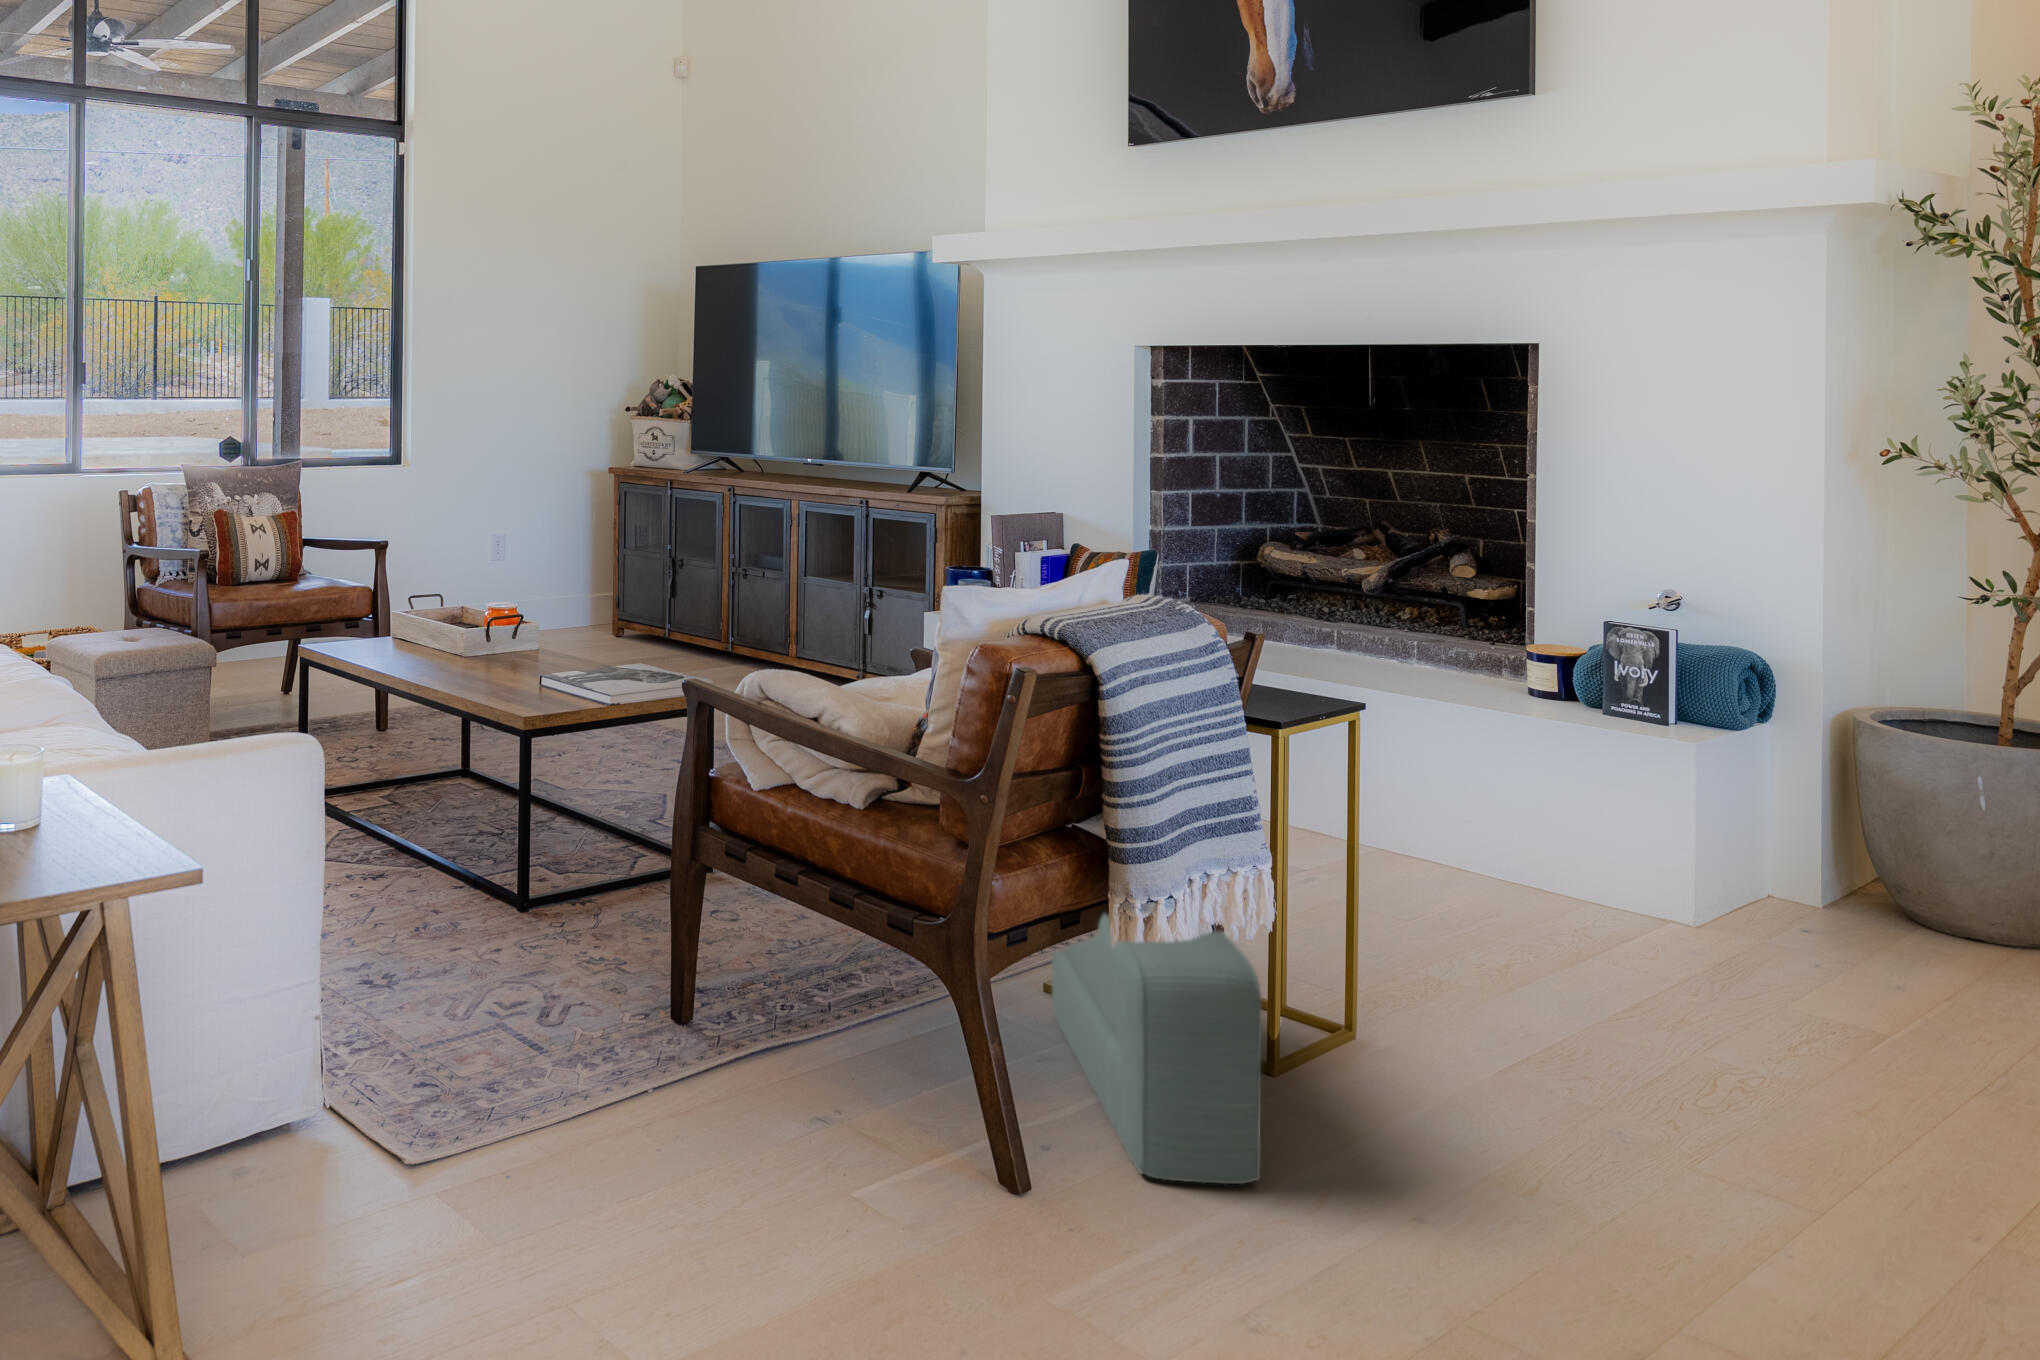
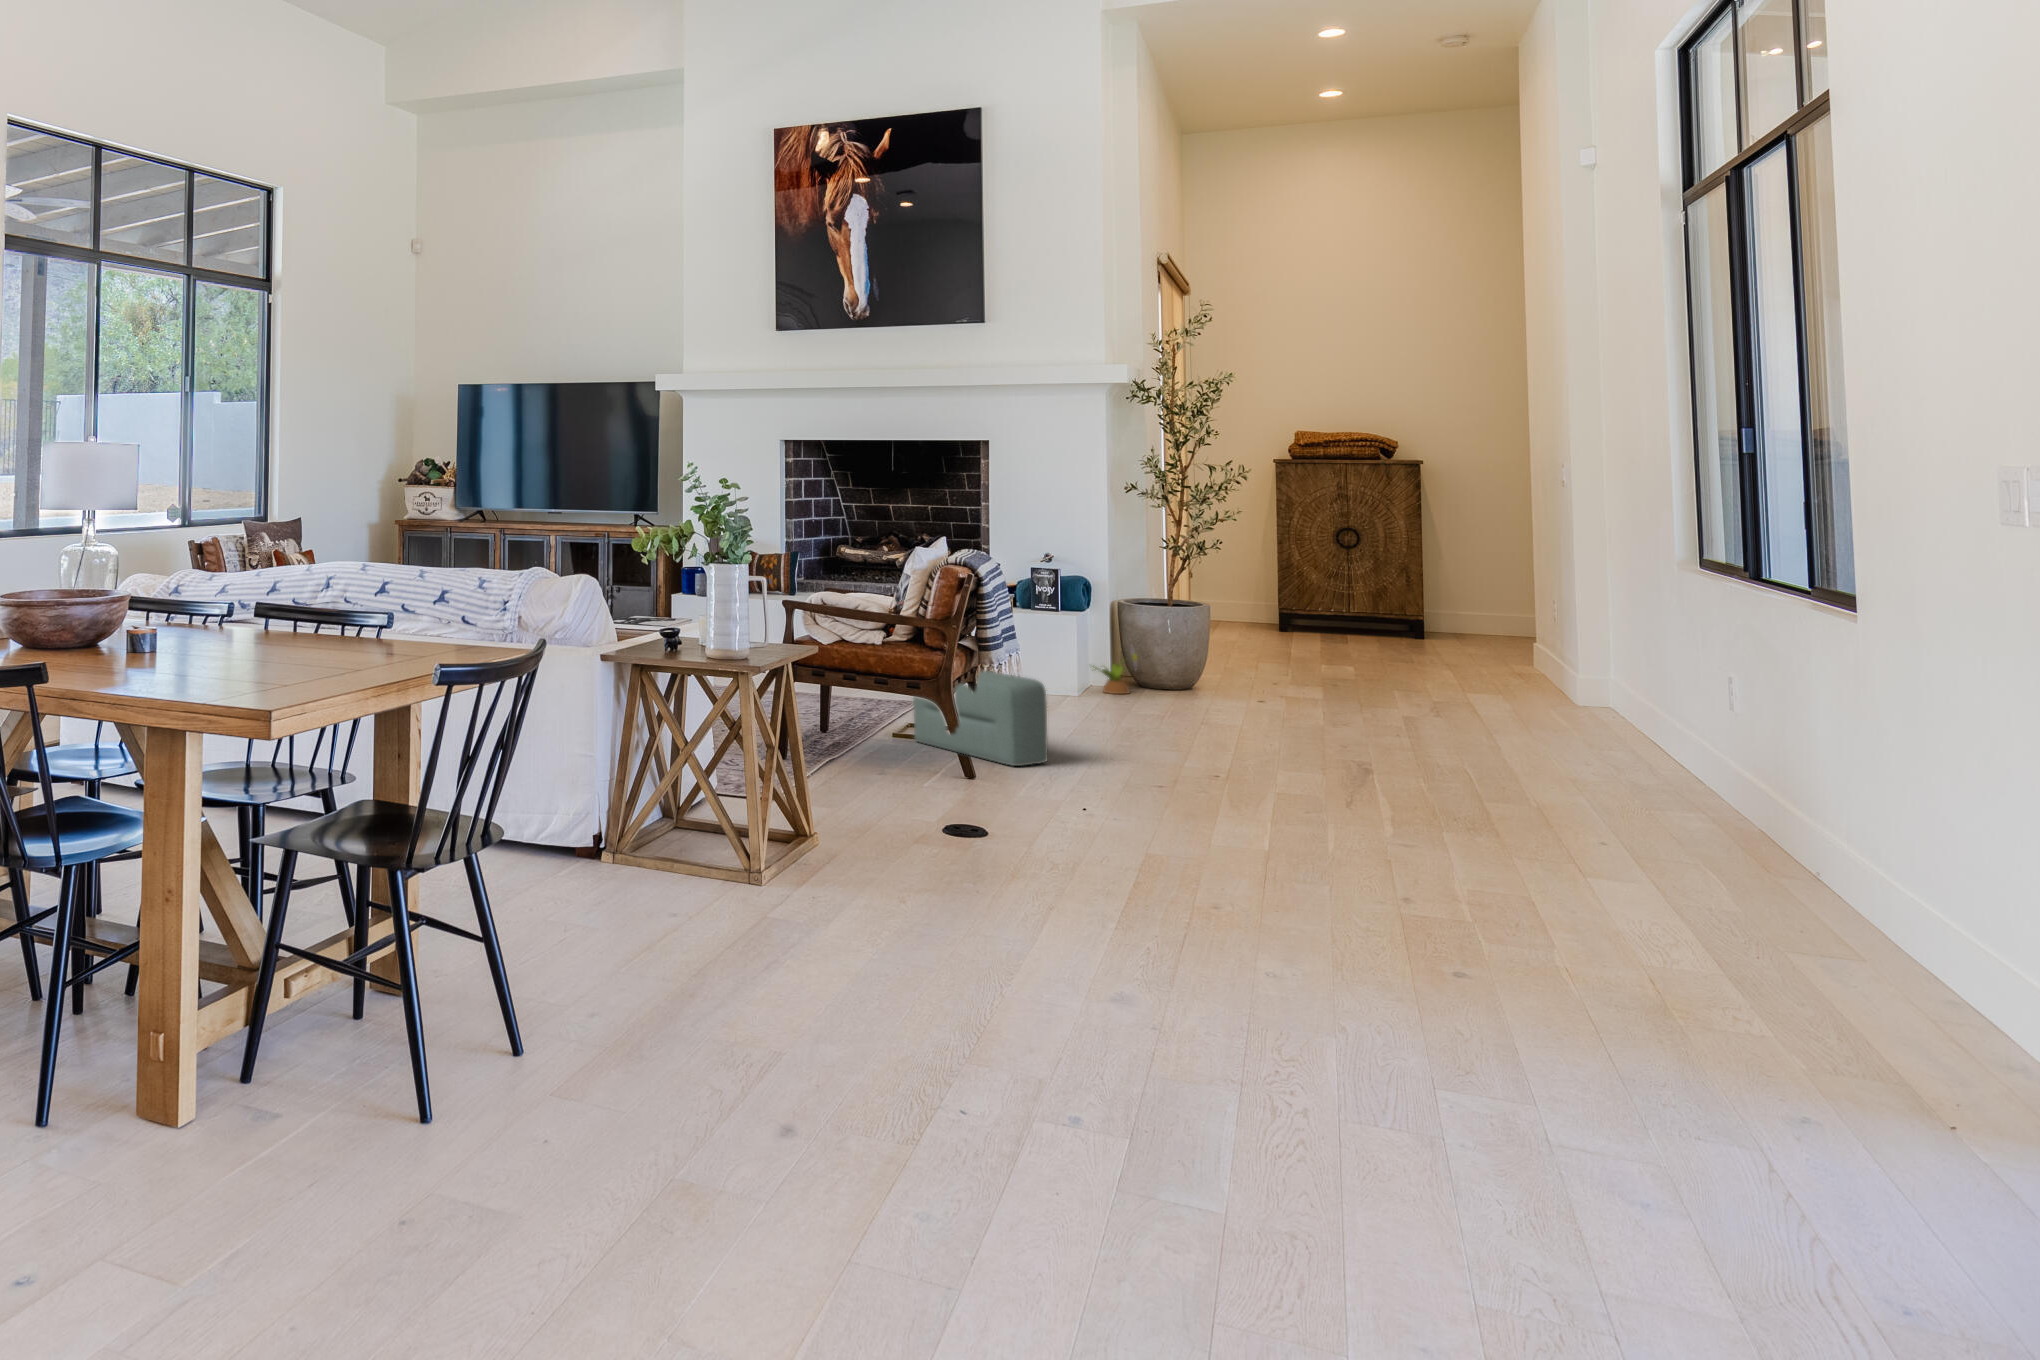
decorative plant: none [1746,833,1889,948] -> present [1092,645,1137,694]

